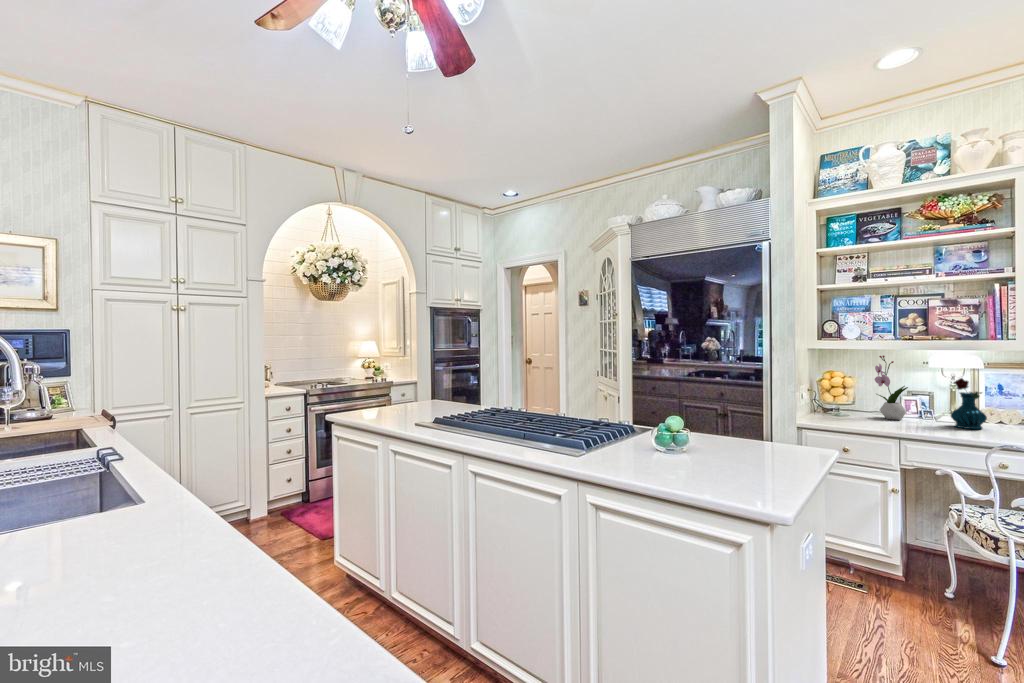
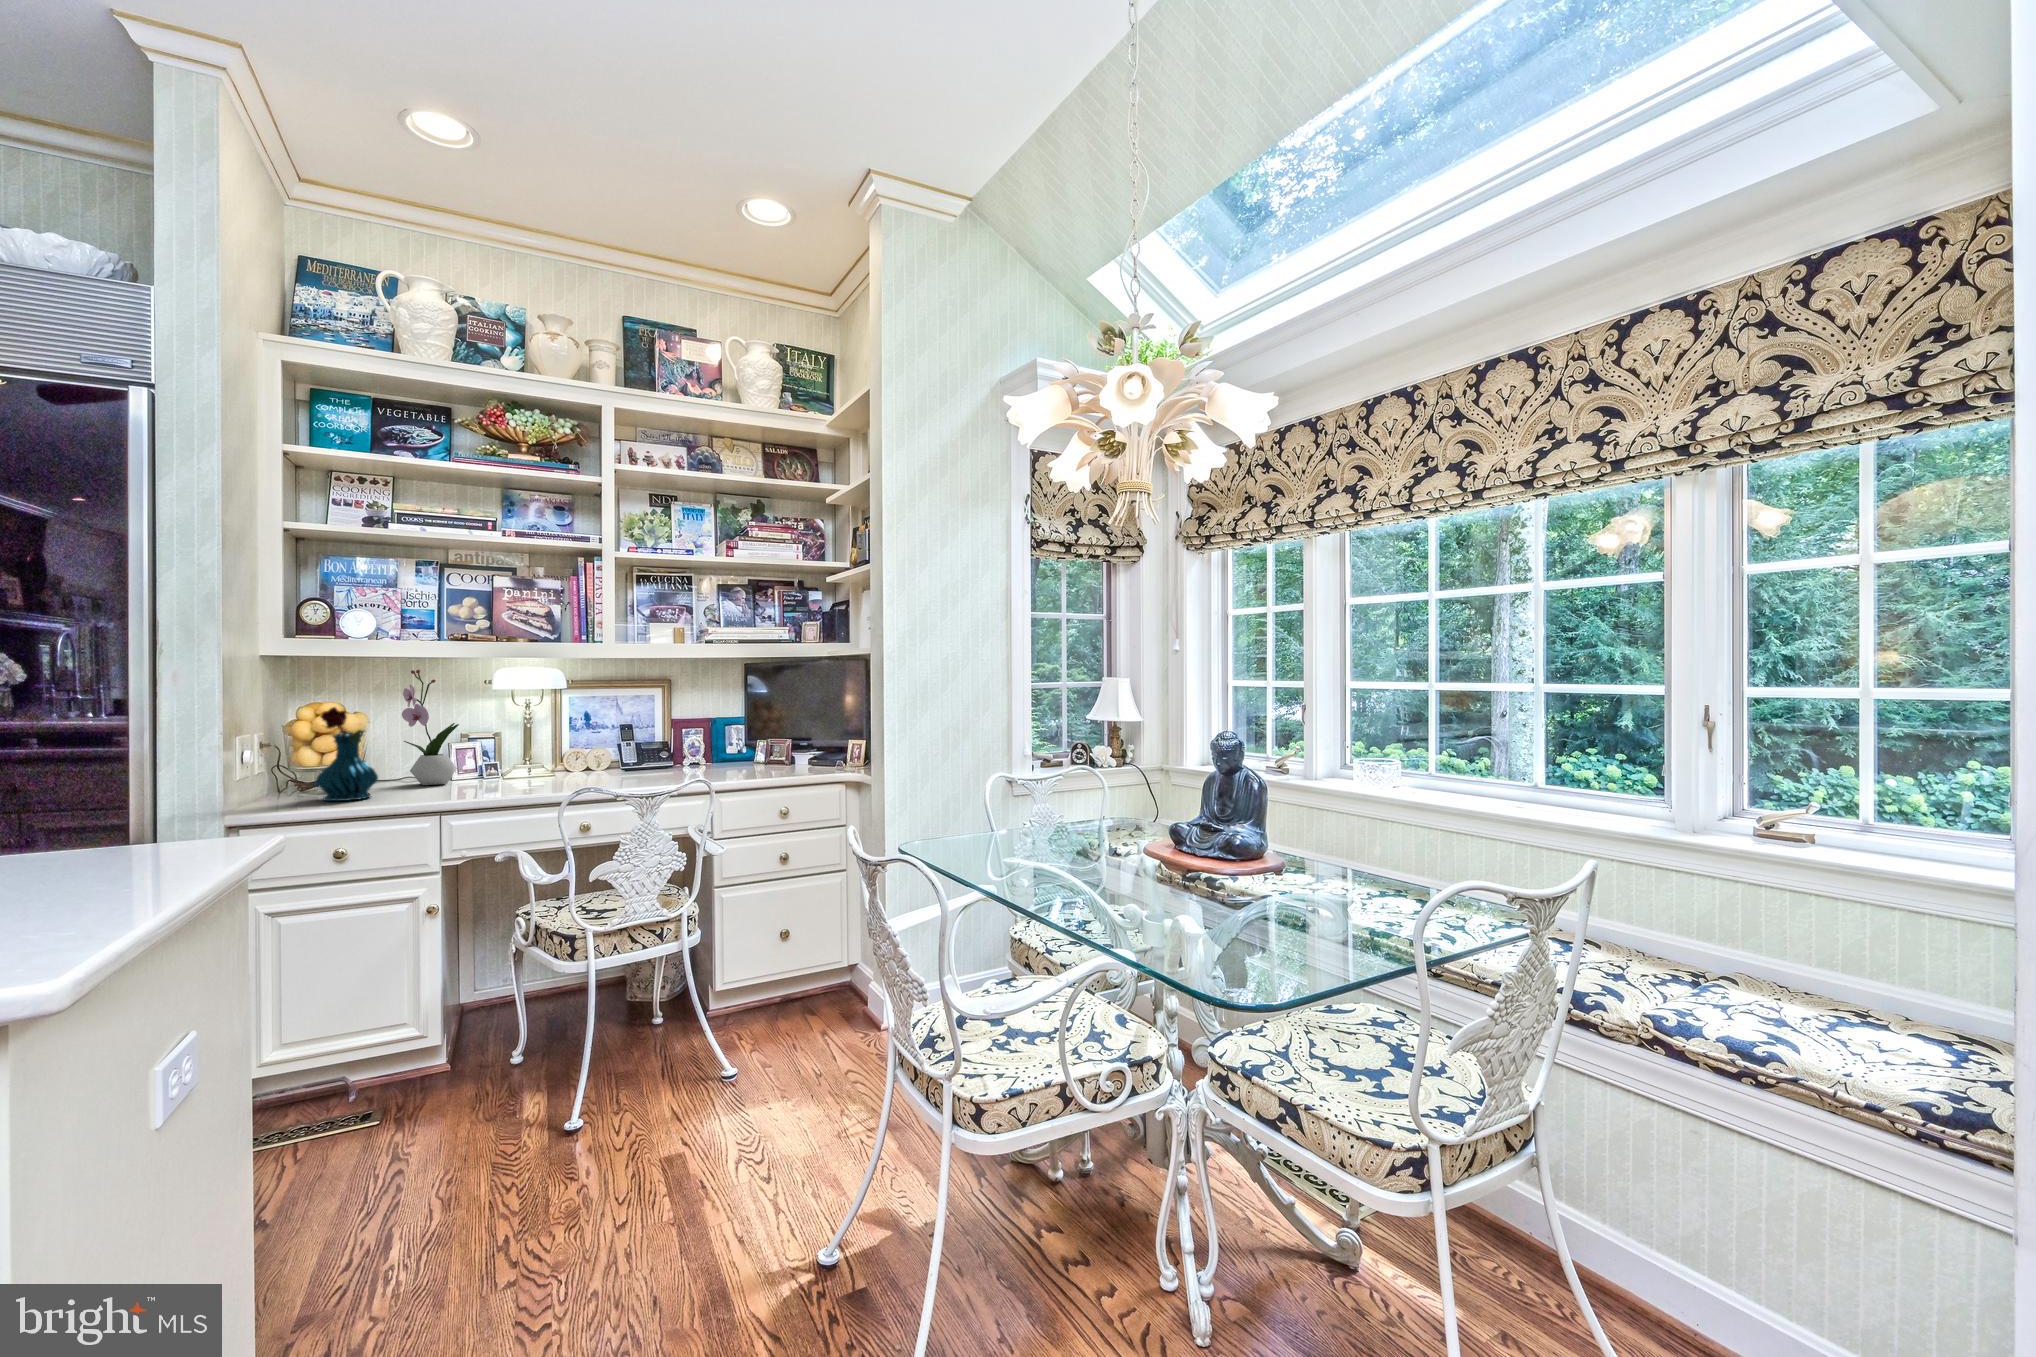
vase: present [951,378,987,429] -> present [316,707,378,801]

